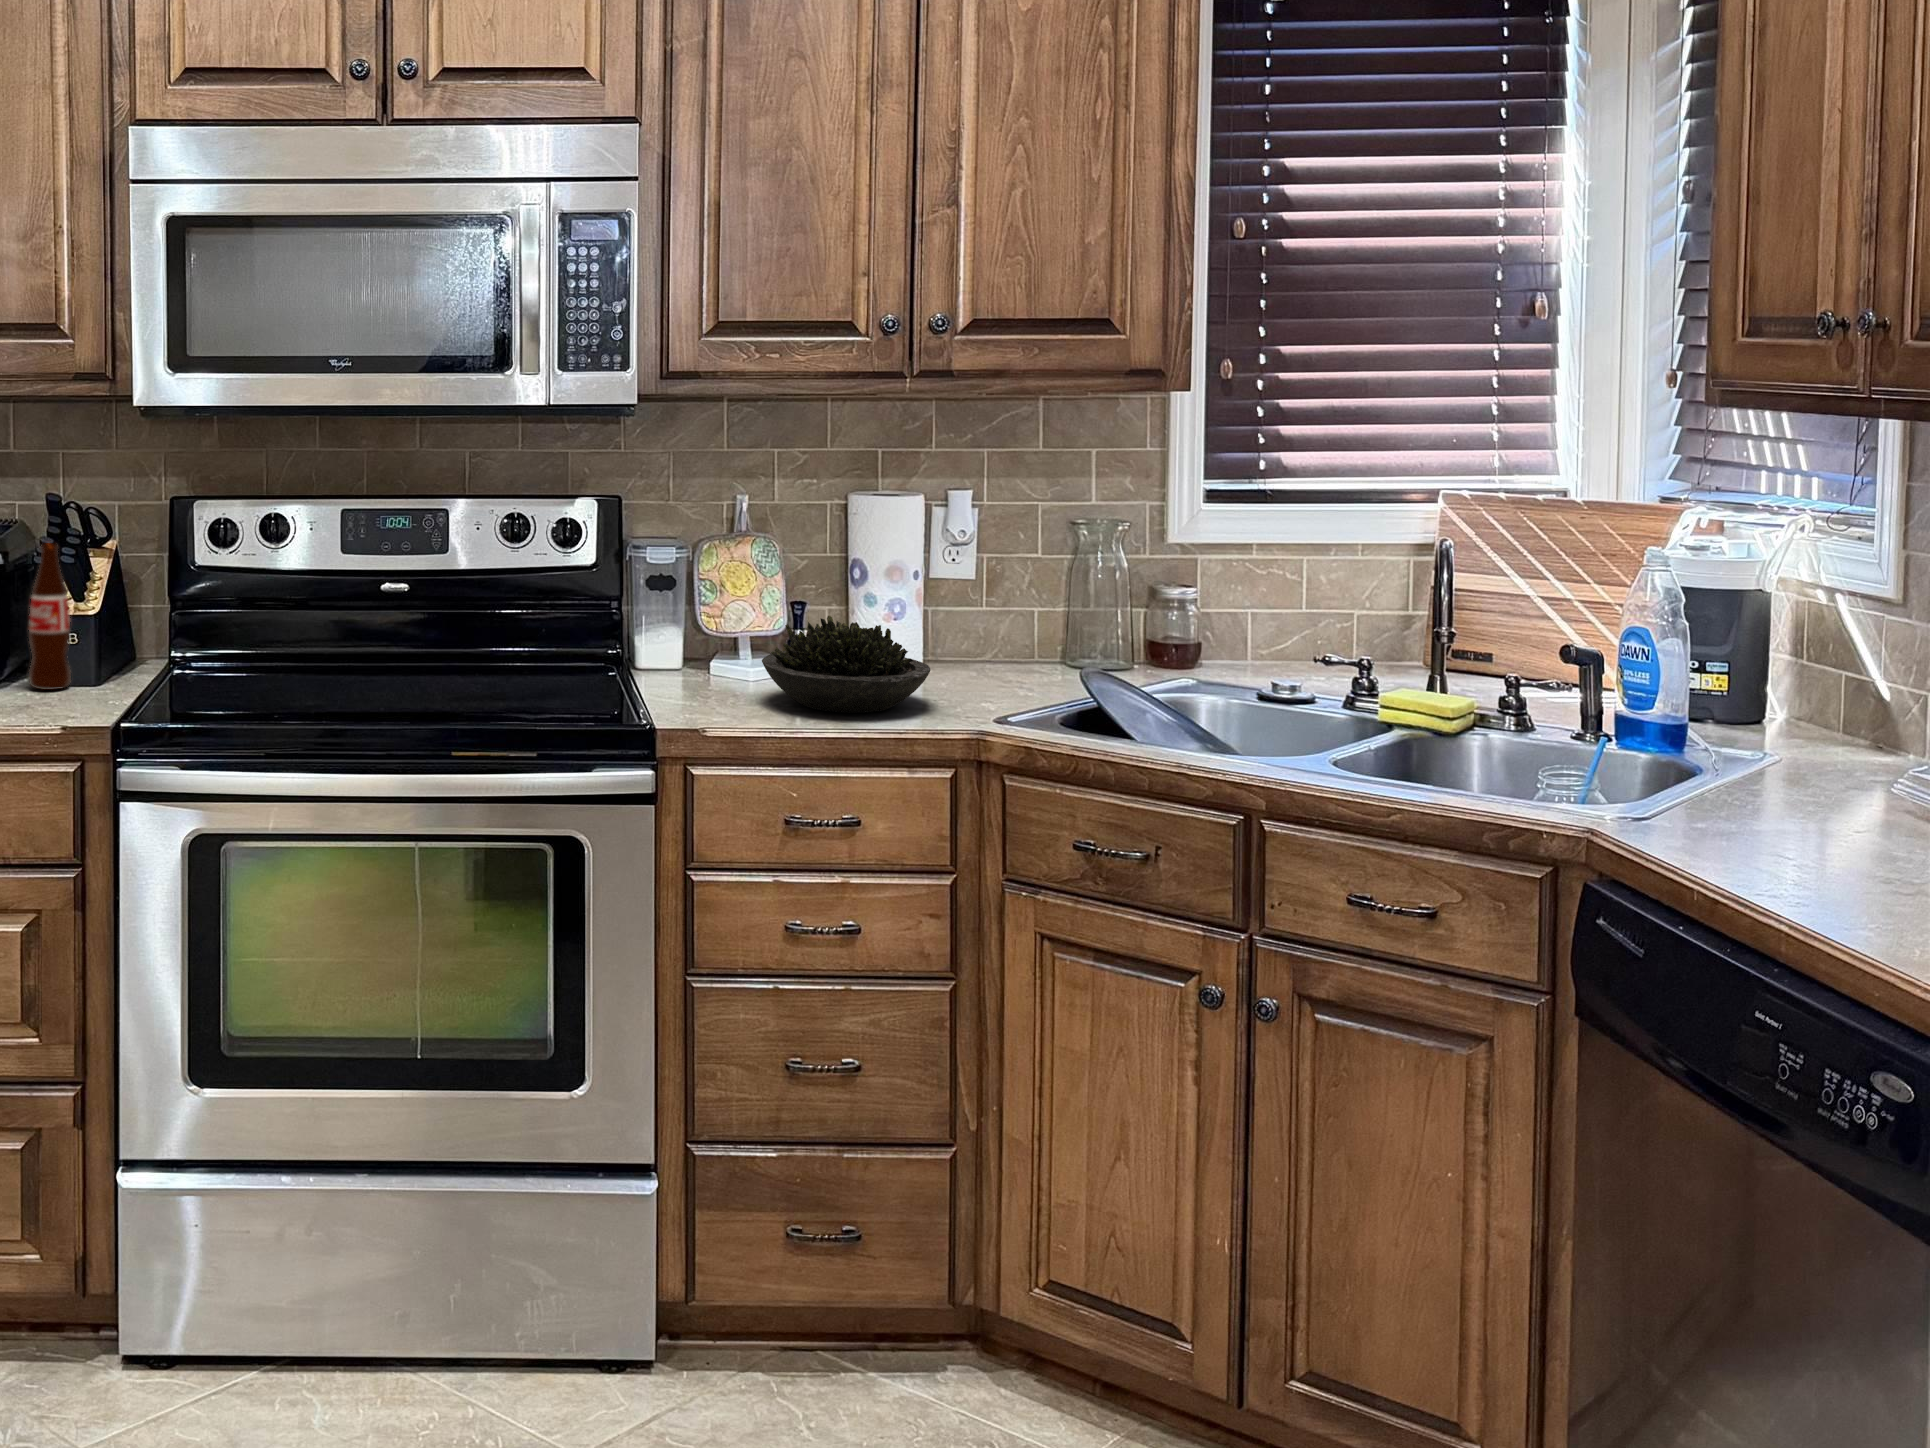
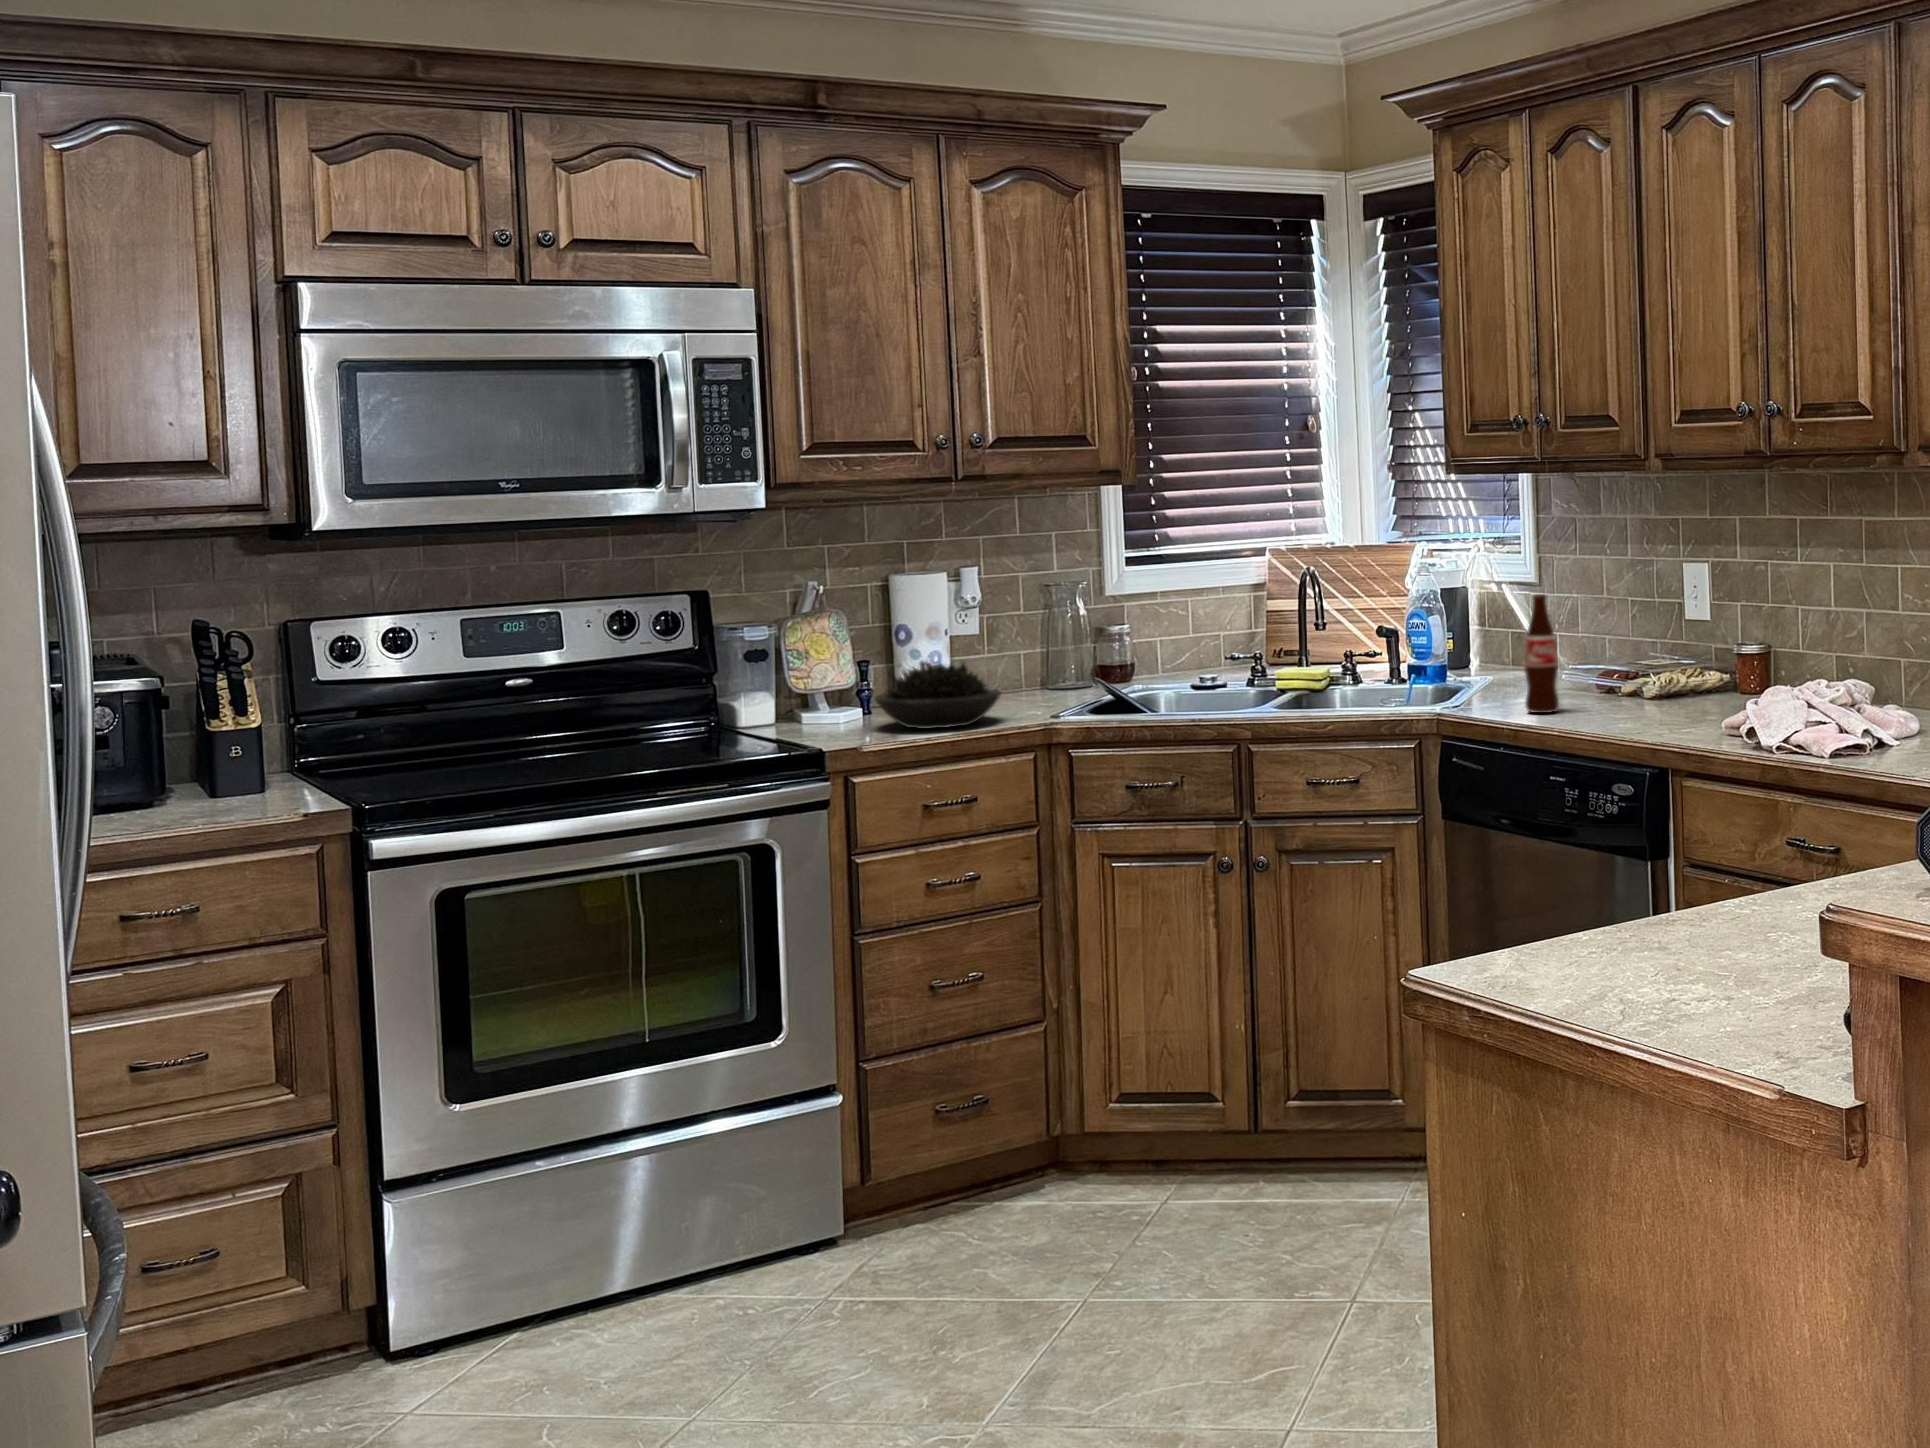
bottle: present [29,543,71,690] -> present [1525,594,1559,713]

